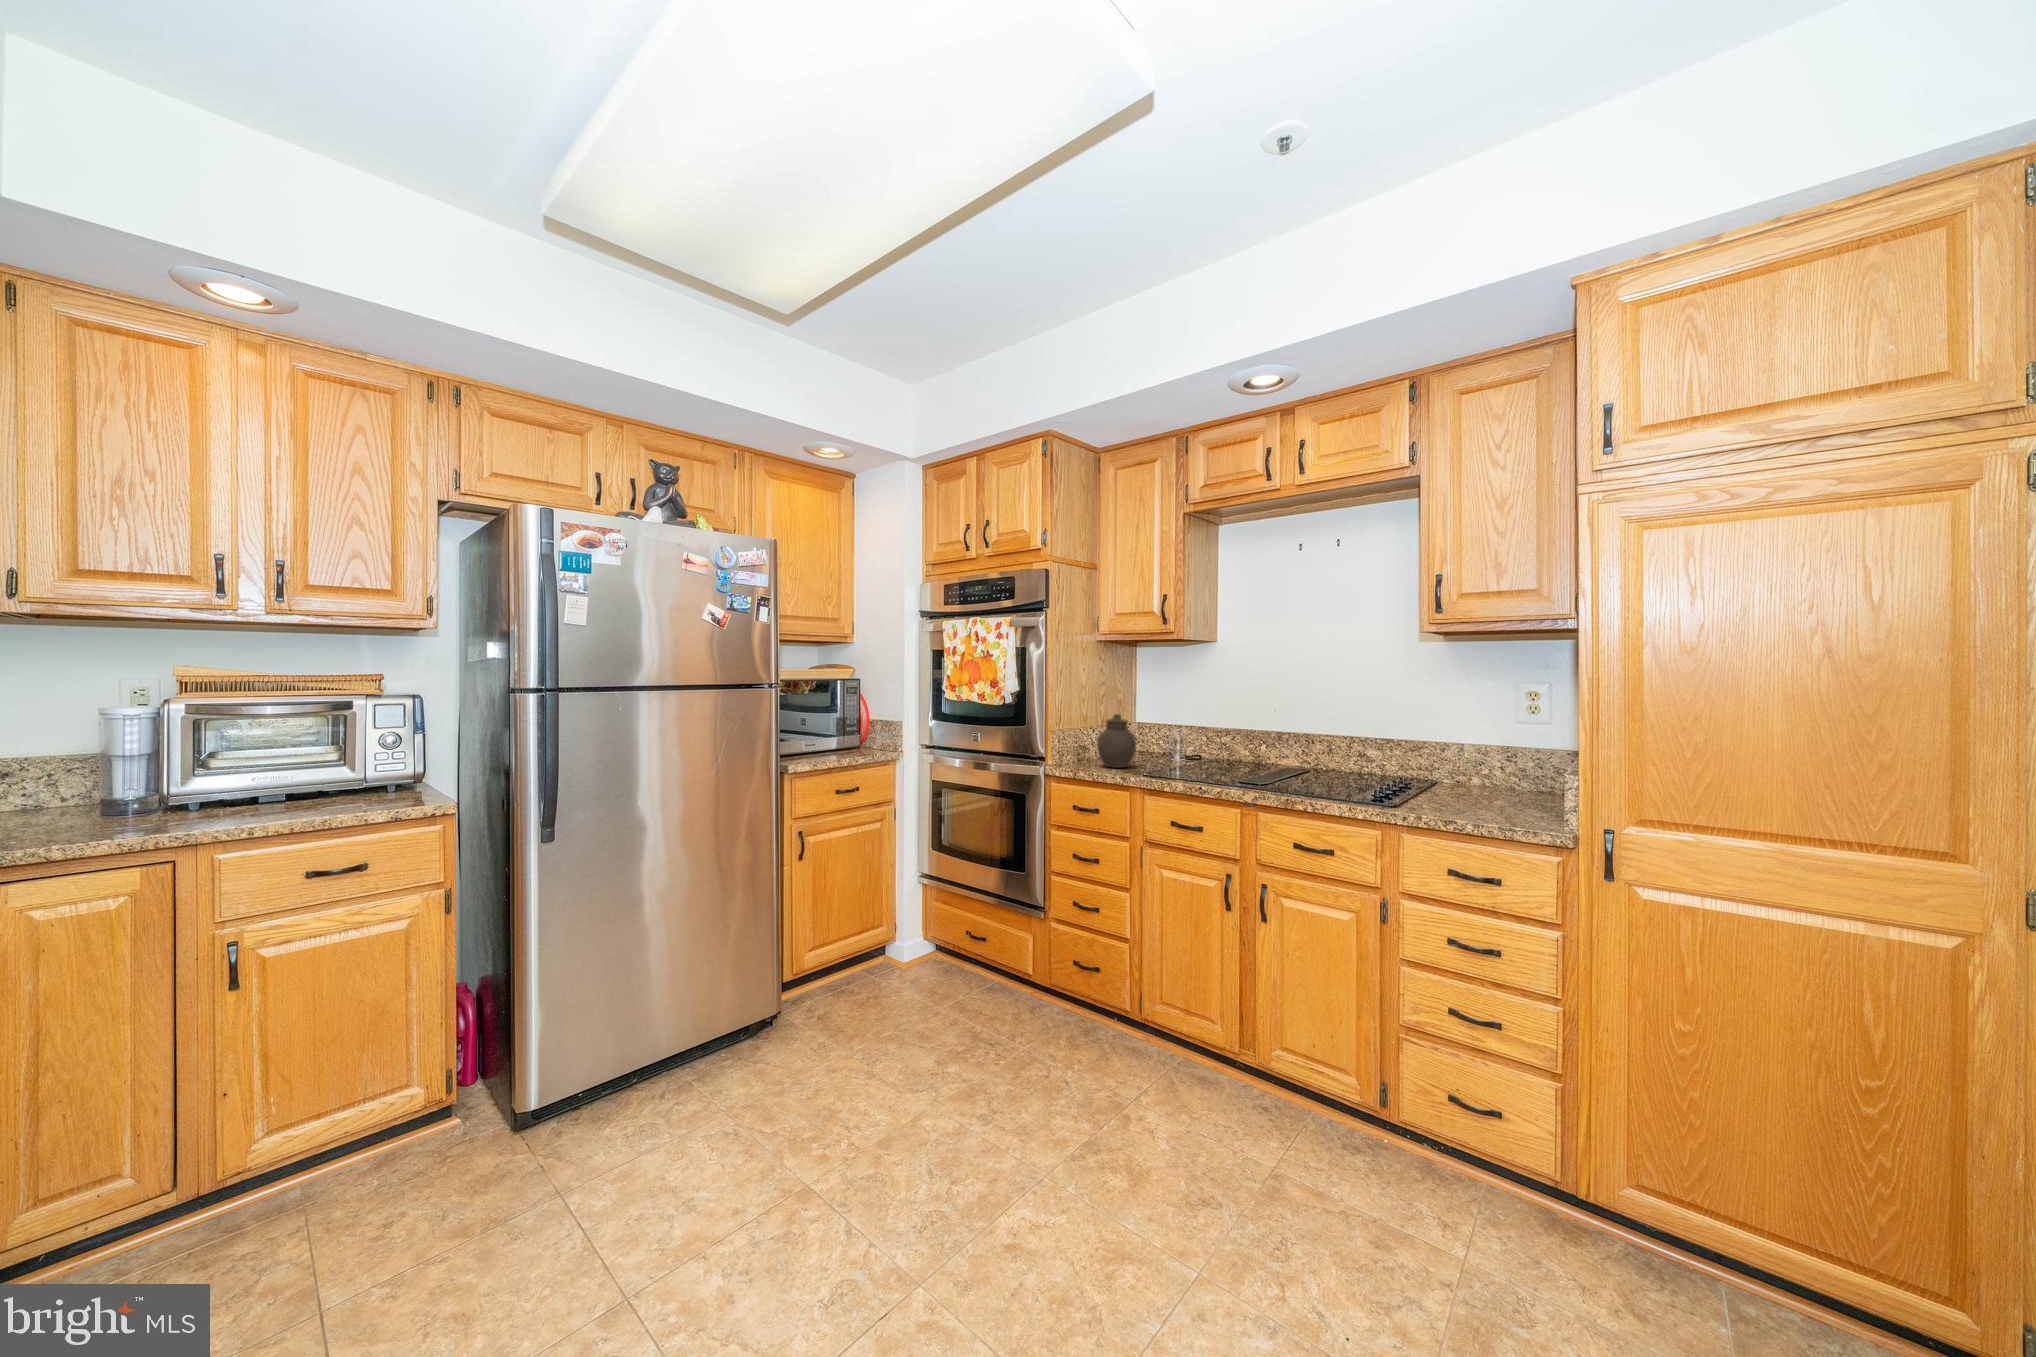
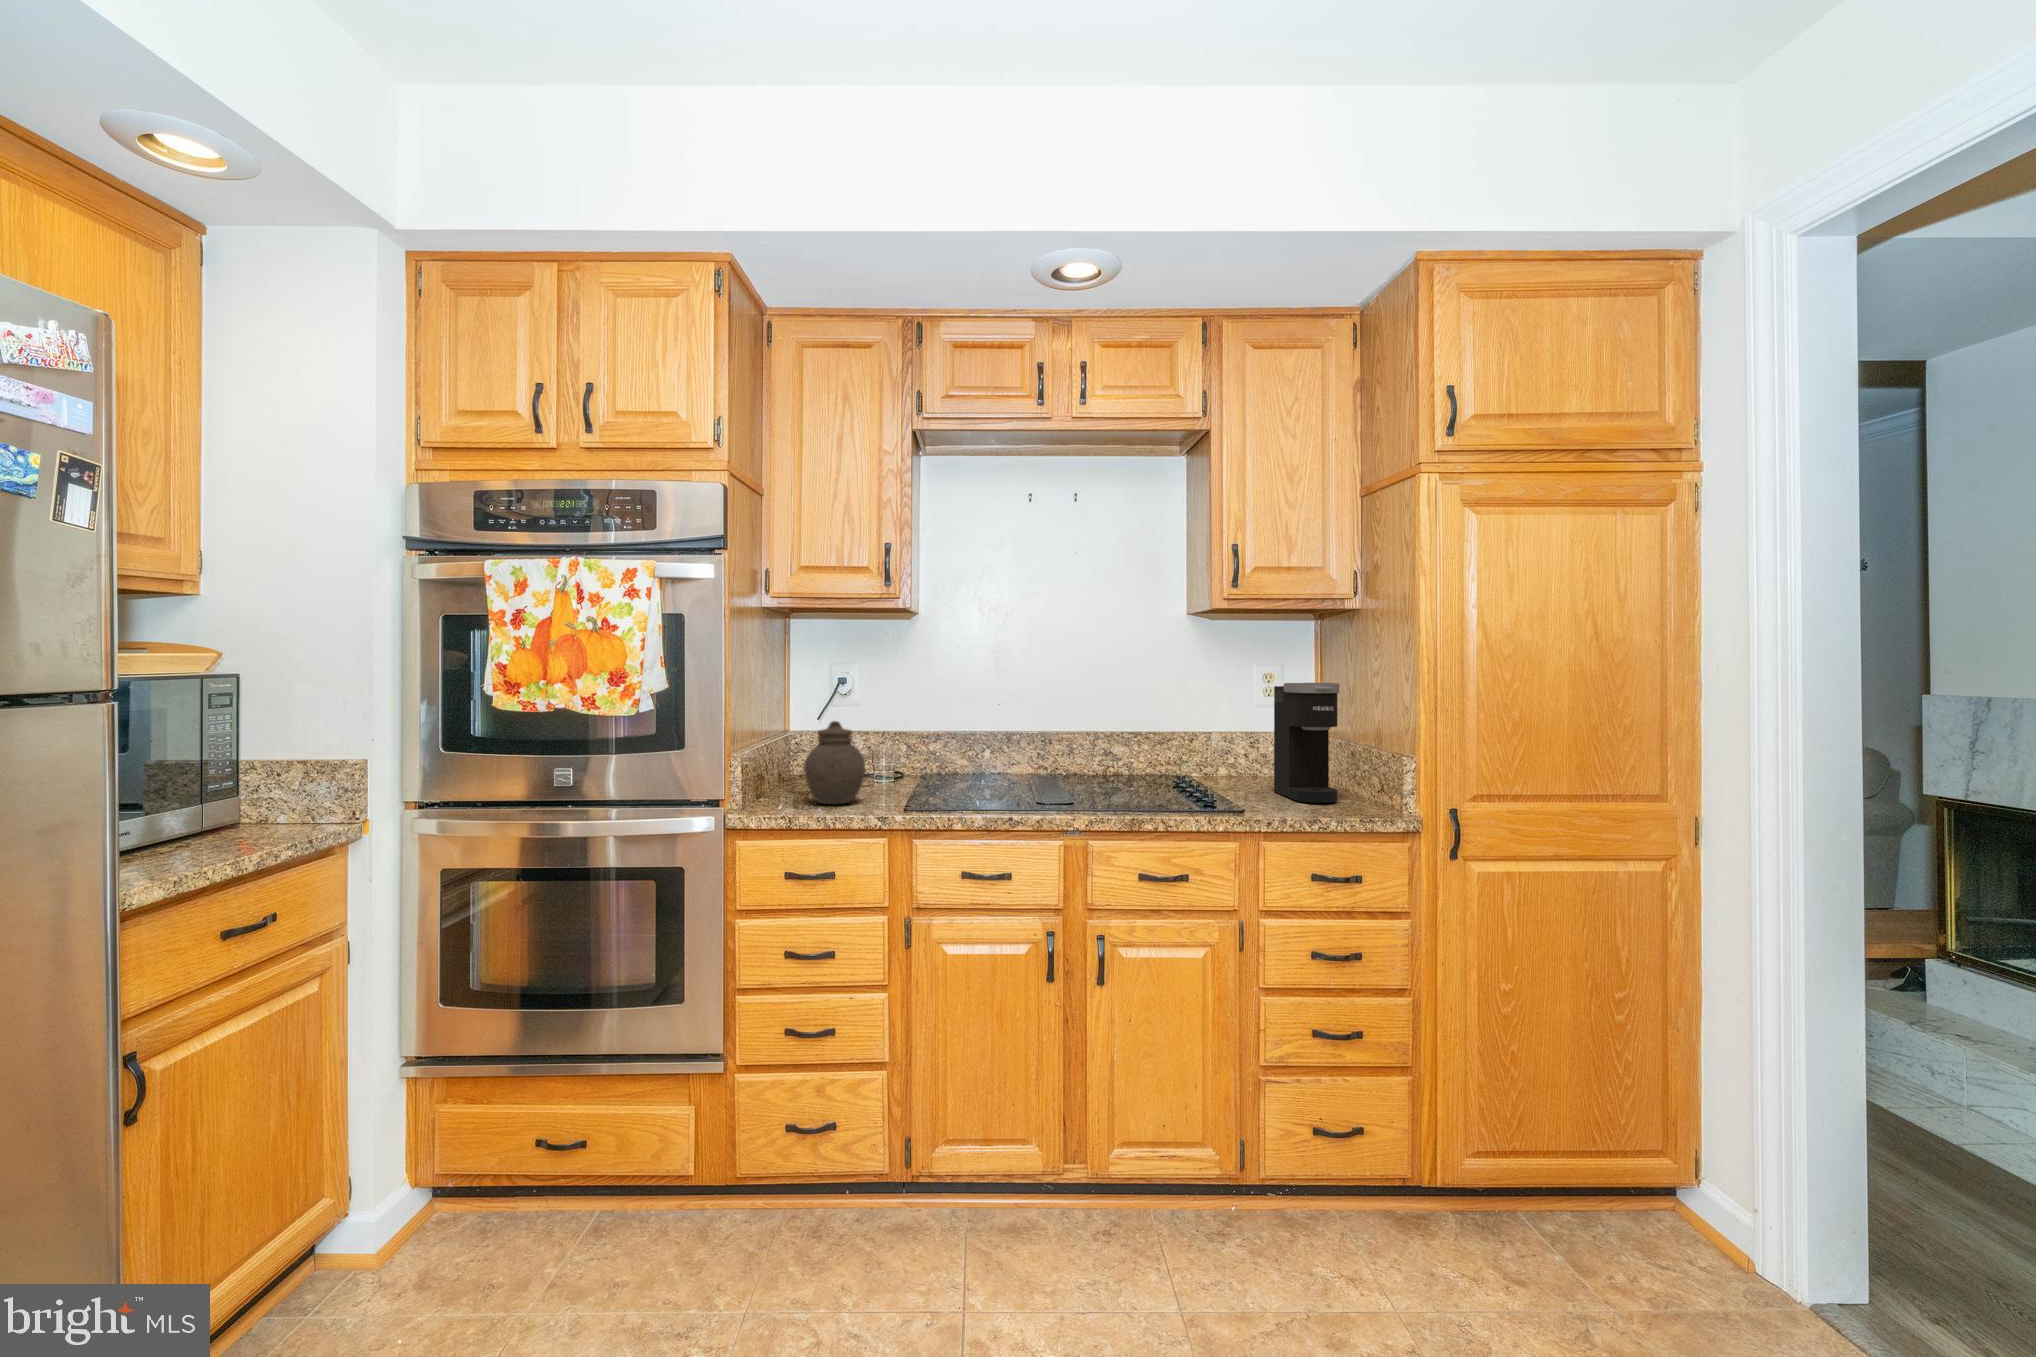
coffee maker: none [1483,699,1536,813] -> present [1274,683,1339,803]

